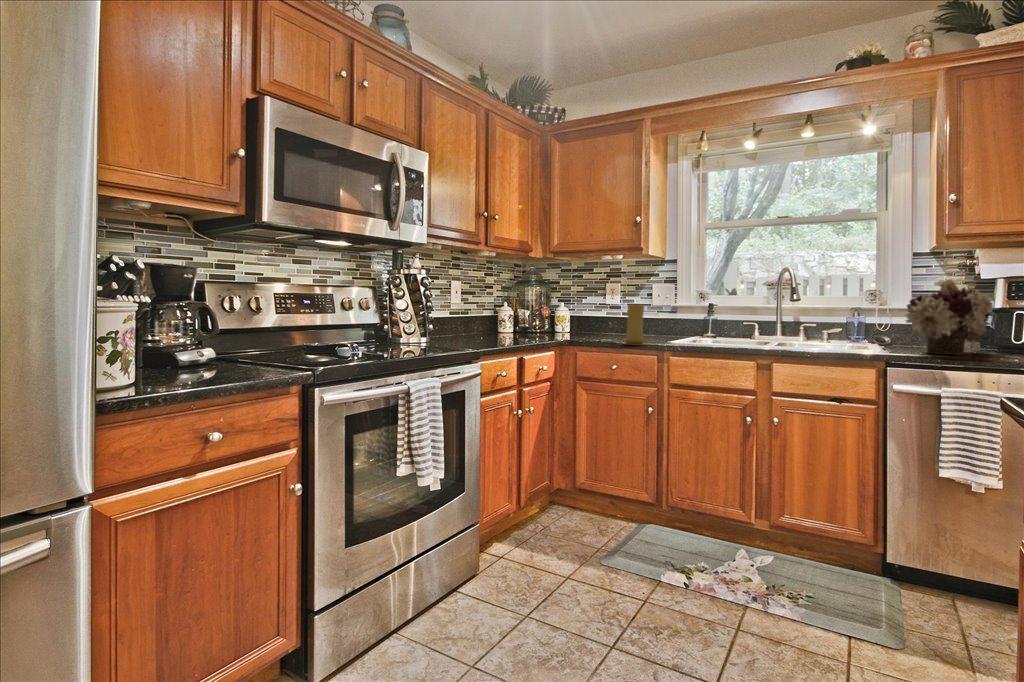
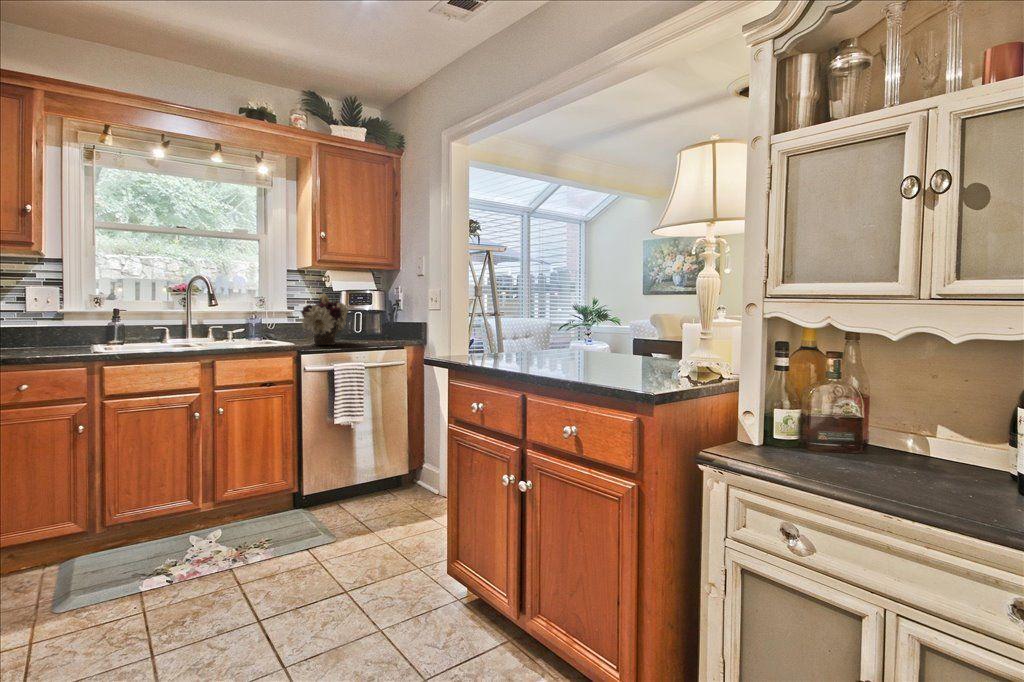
candle: present [624,305,644,345] -> none [30,311,64,357]

